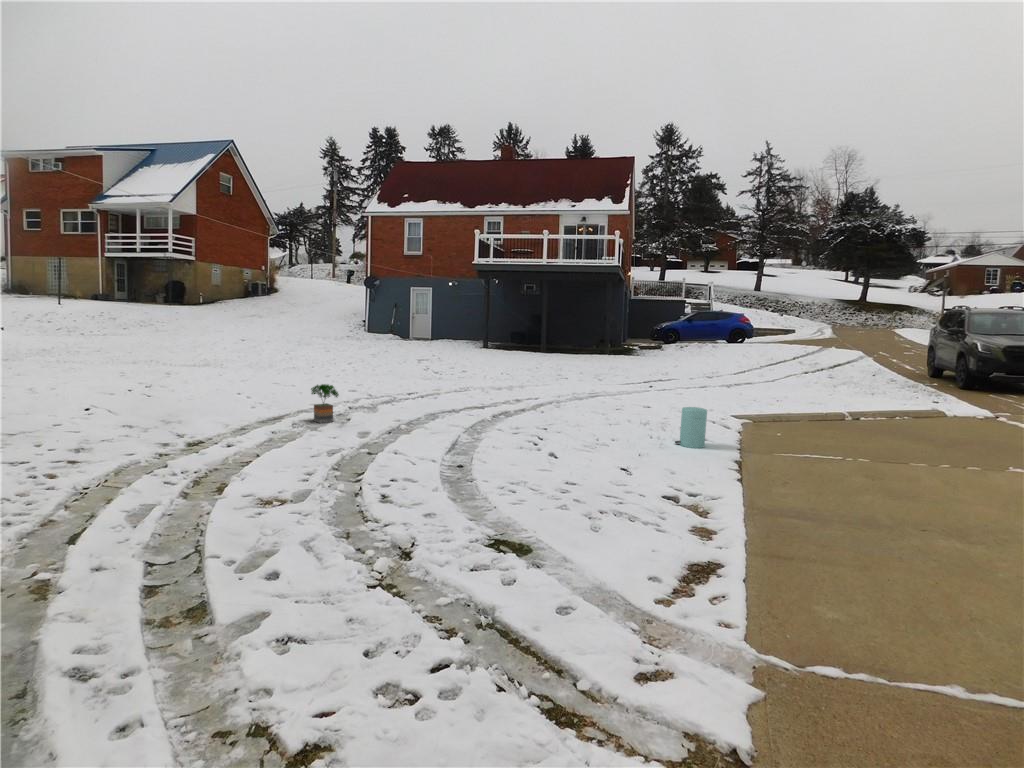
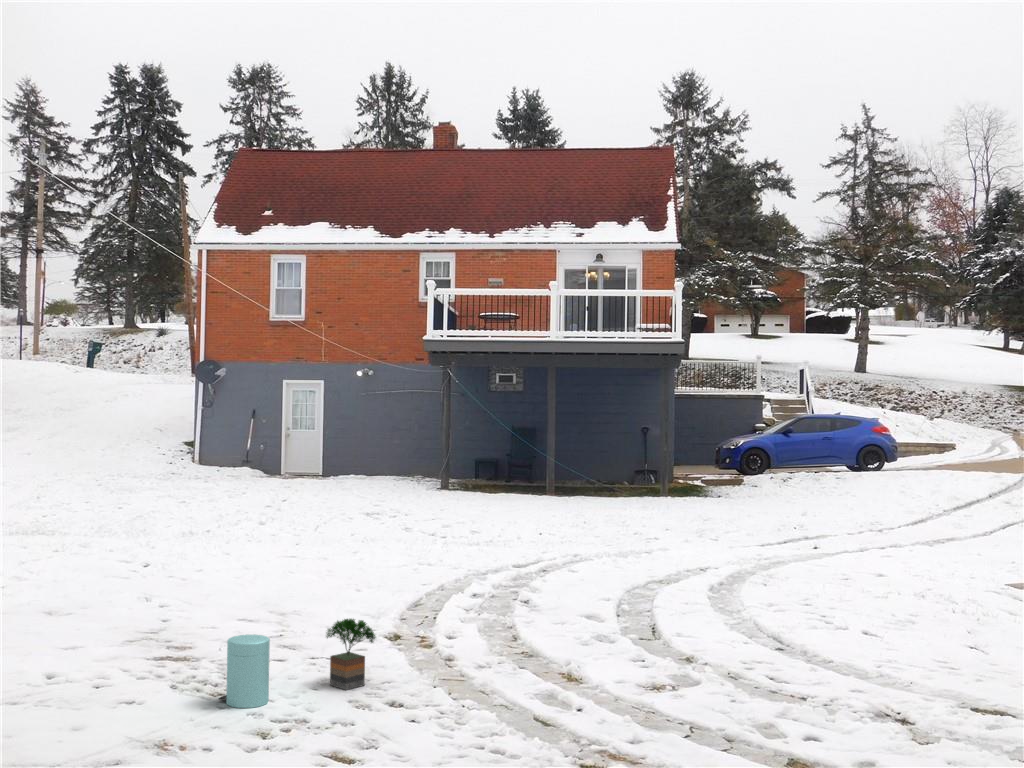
trash can: present [675,407,707,448] -> present [219,634,270,708]

